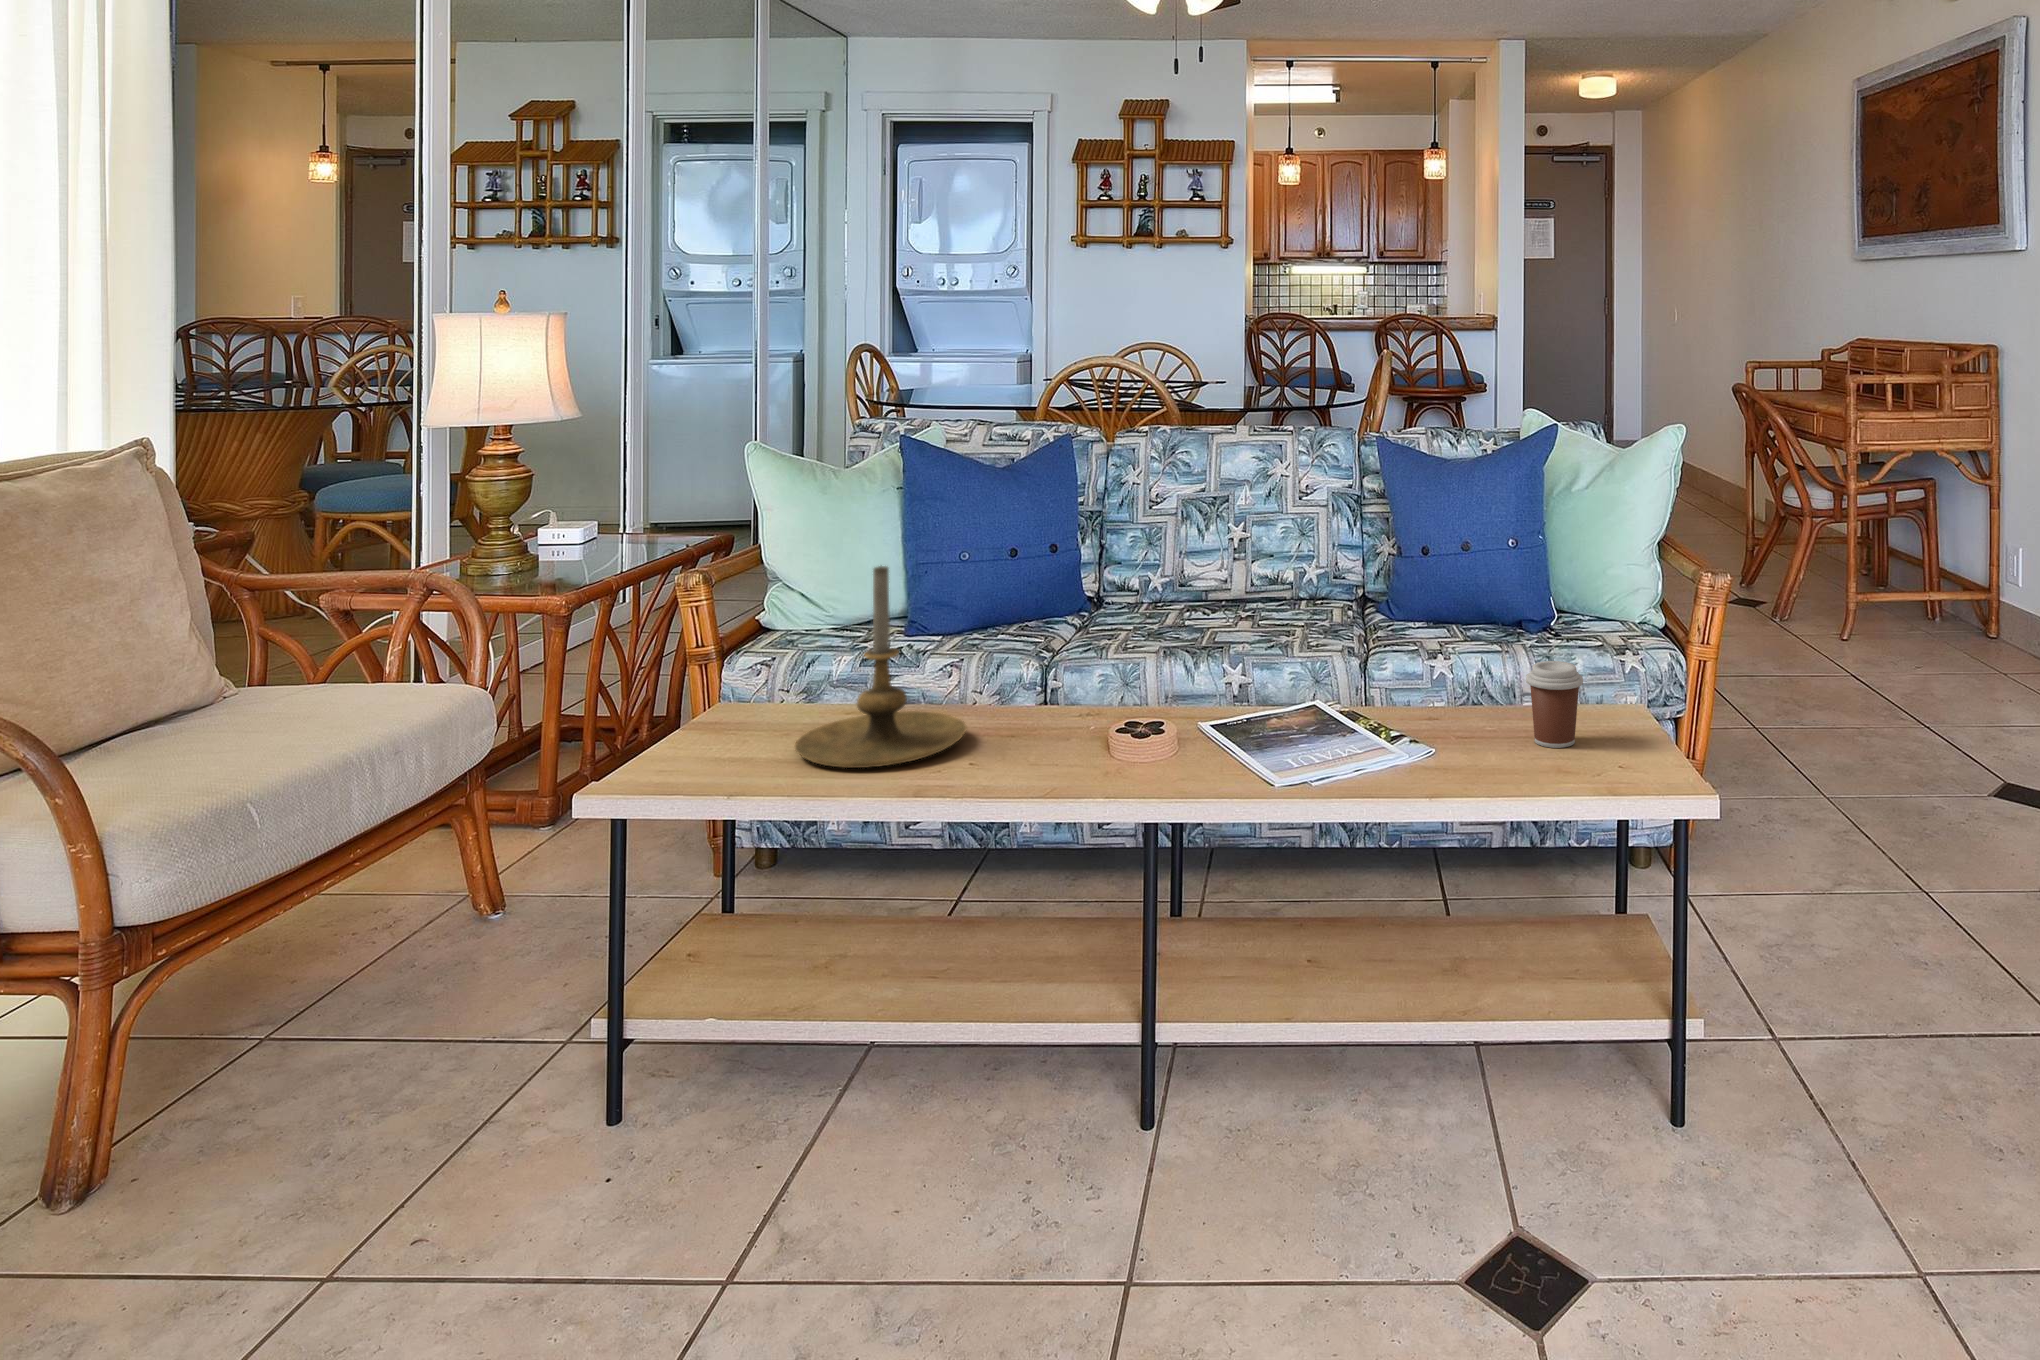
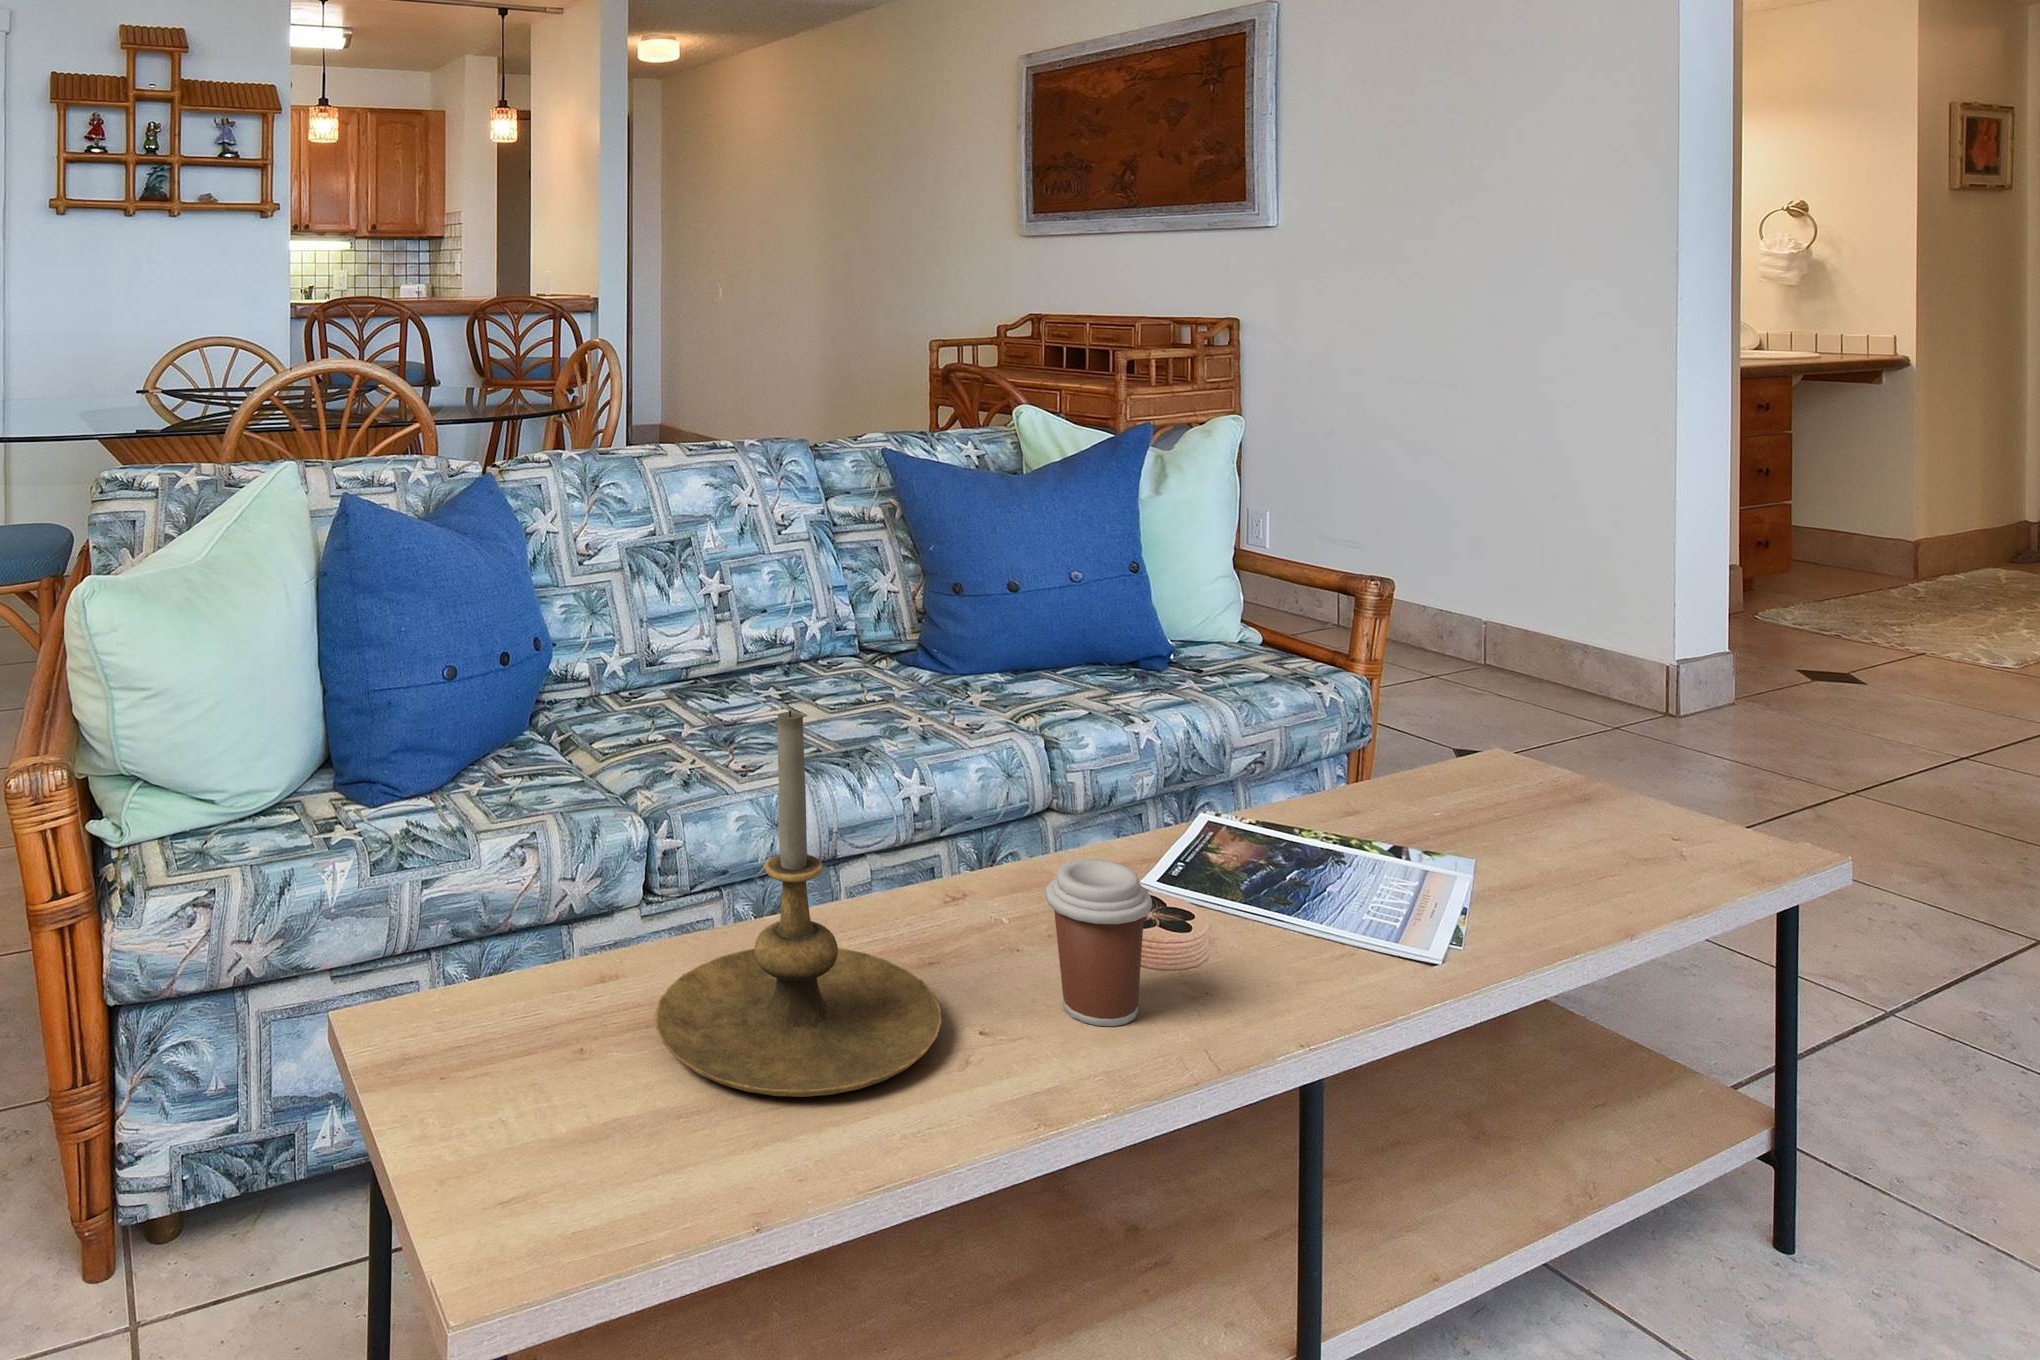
coffee cup: present [1526,661,1583,748] -> present [1046,859,1152,1026]

